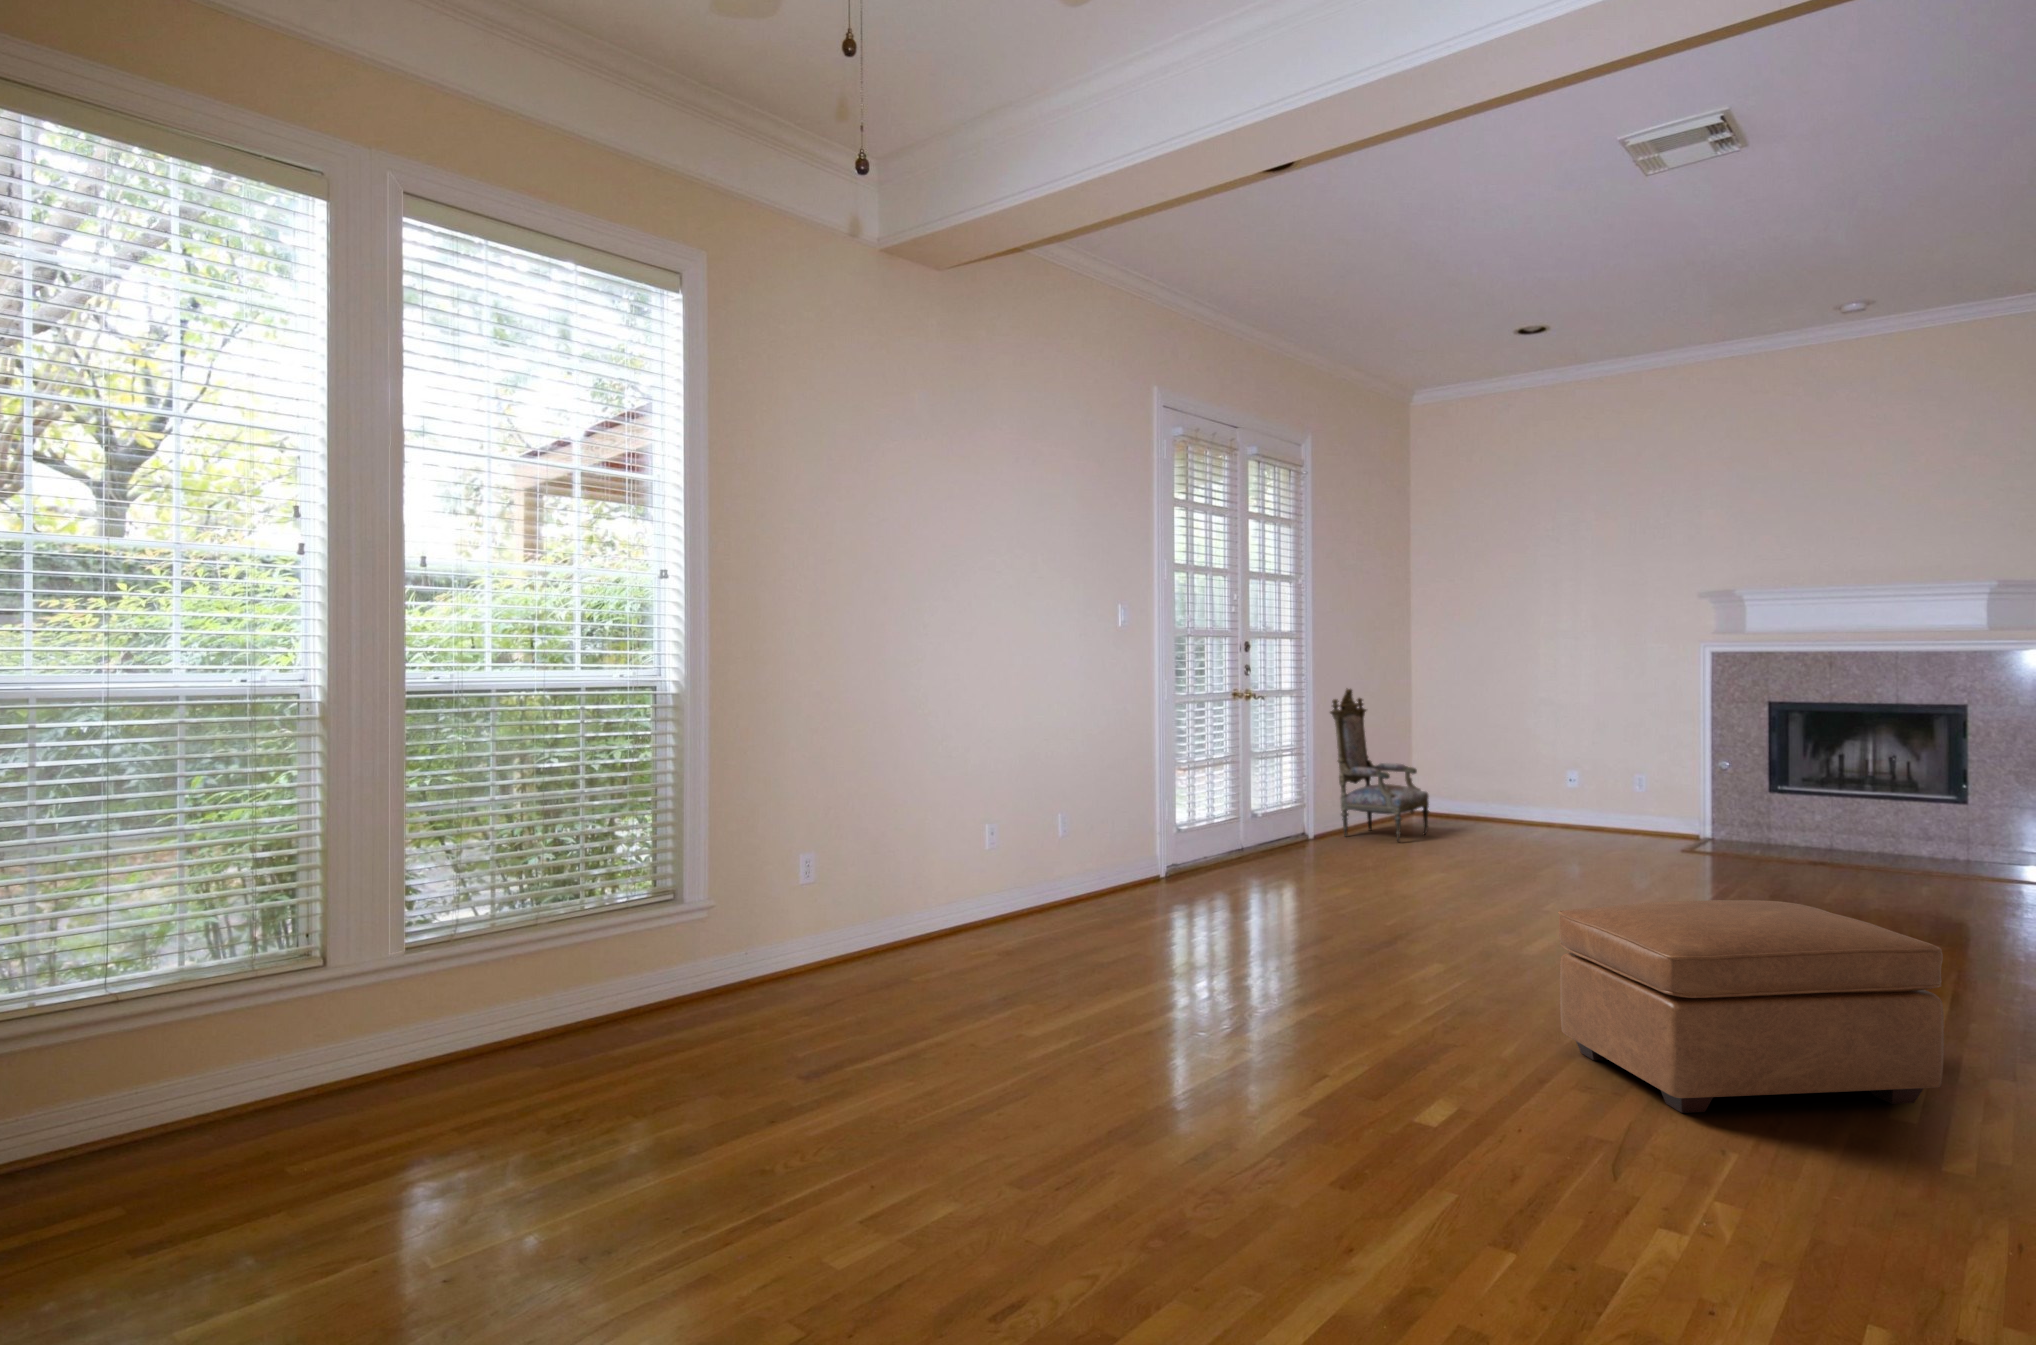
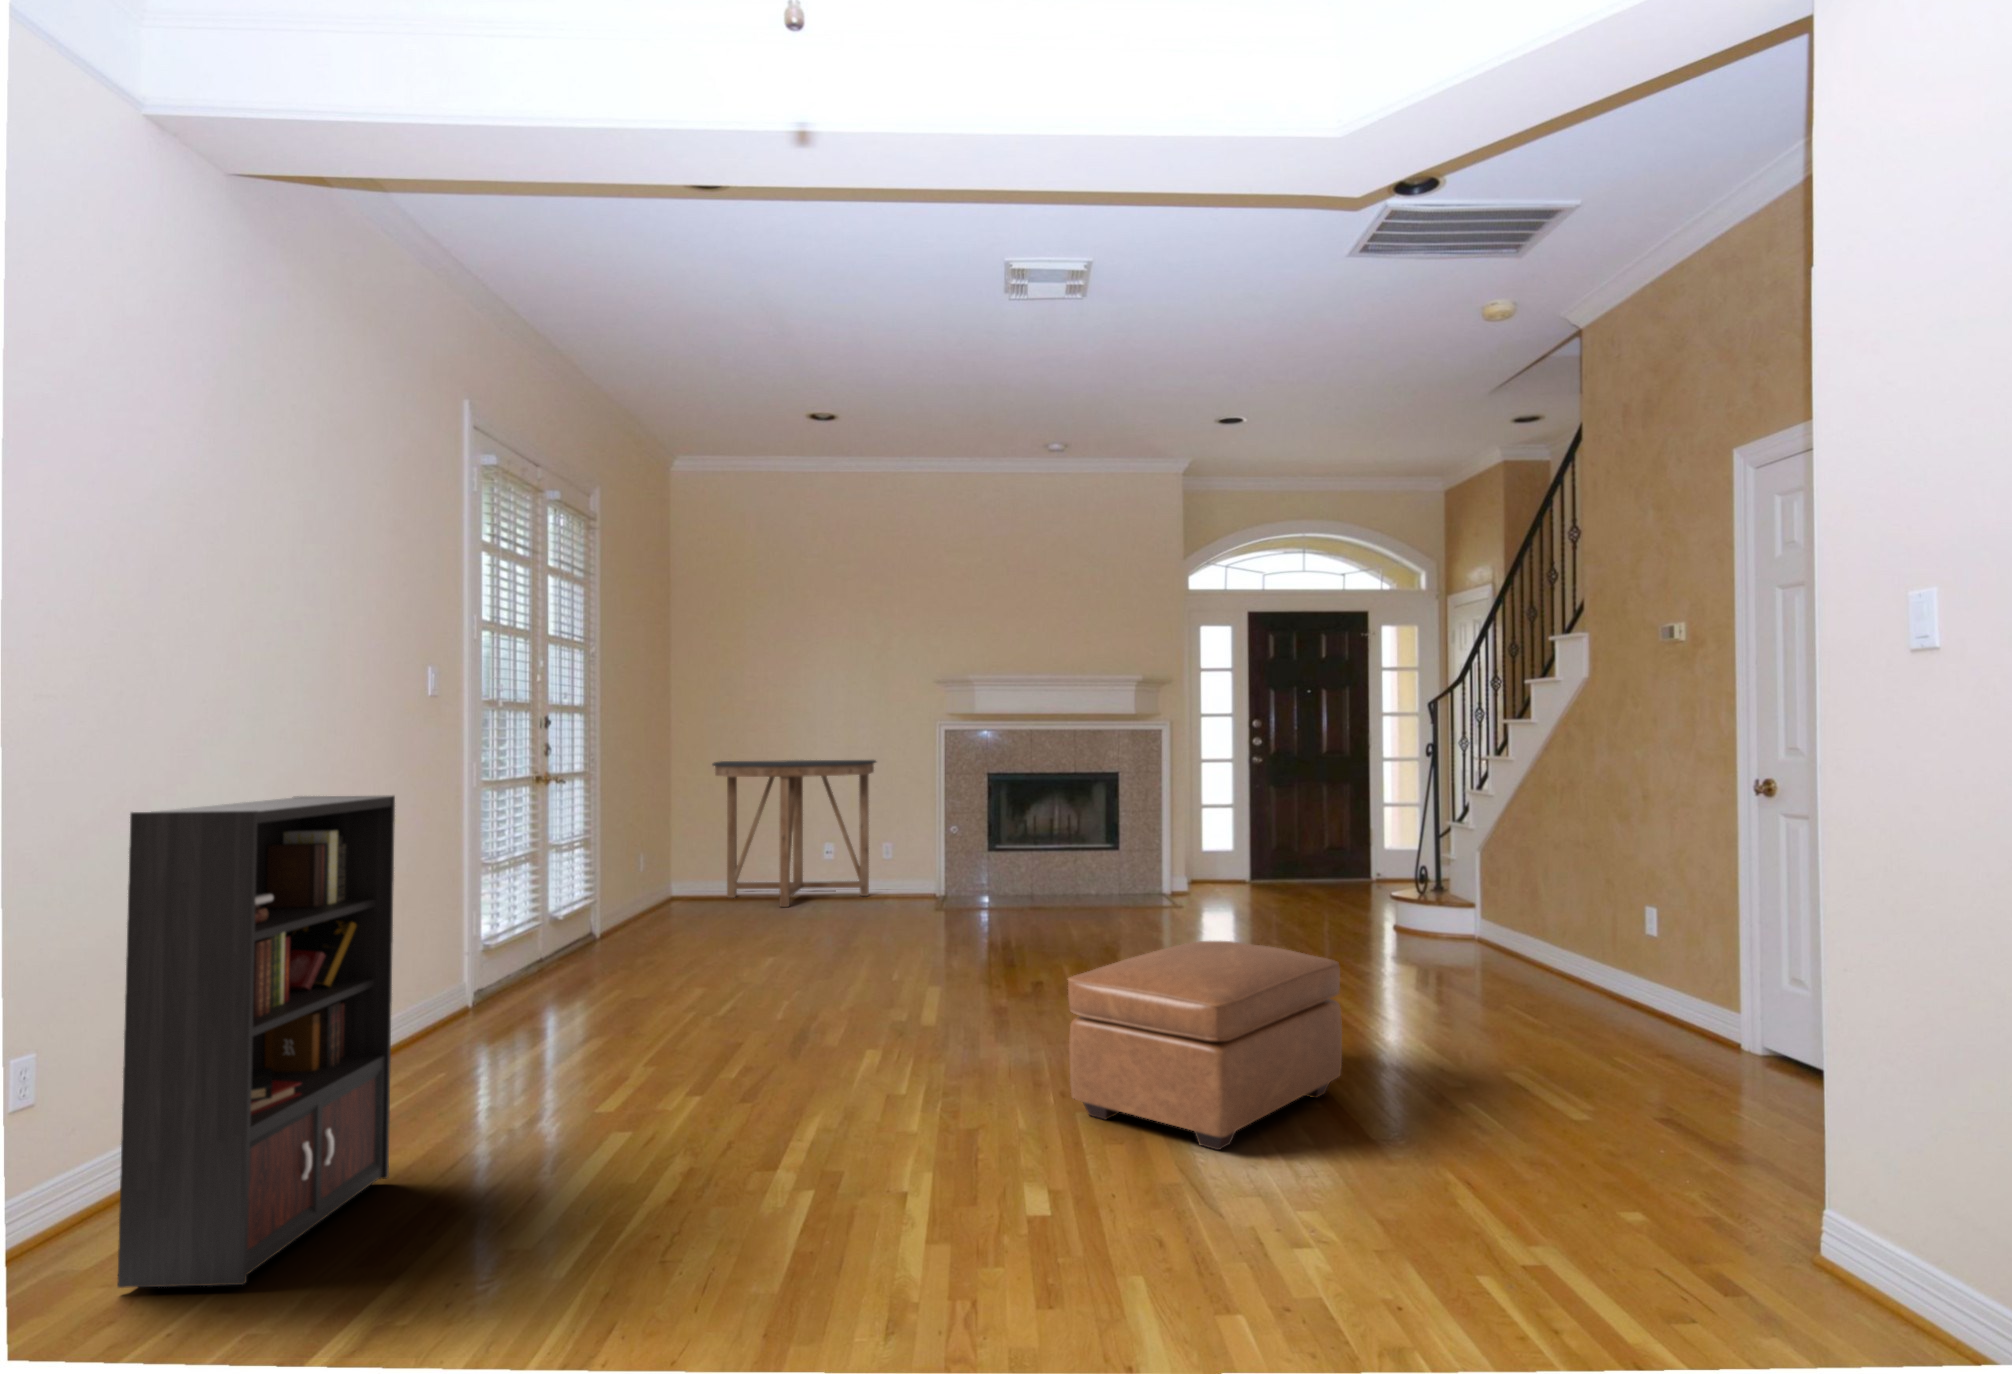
console table: none [1445,684,1628,833] -> present [712,760,876,907]
armchair: present [1330,689,1429,842] -> none [614,767,714,932]
bookcase: none [849,702,1016,1000] -> present [118,796,395,1288]

